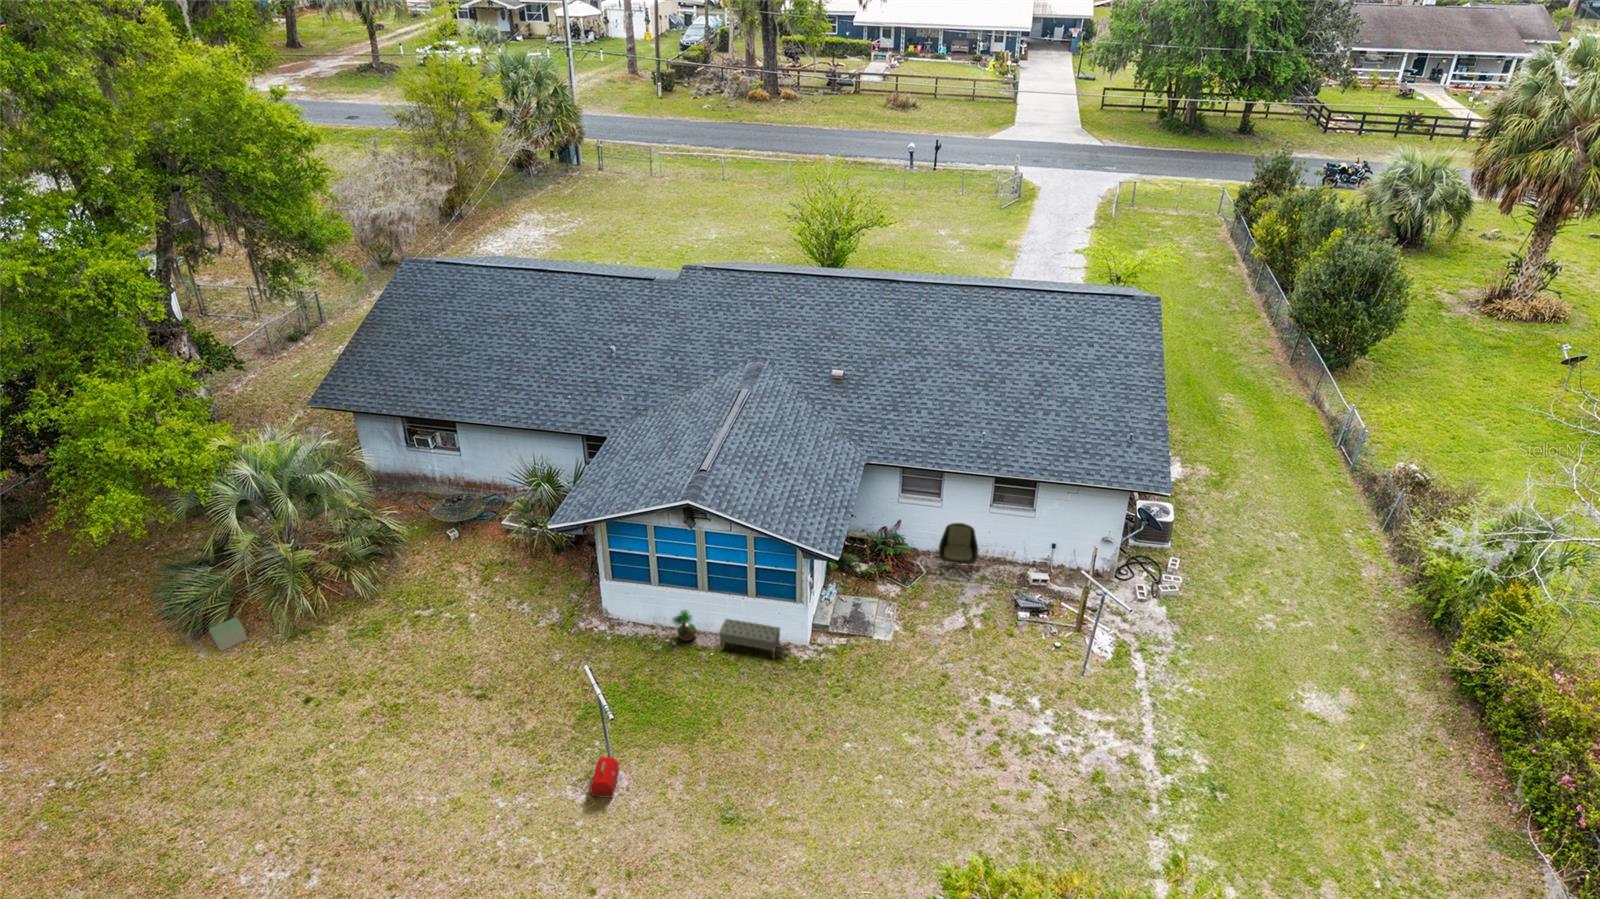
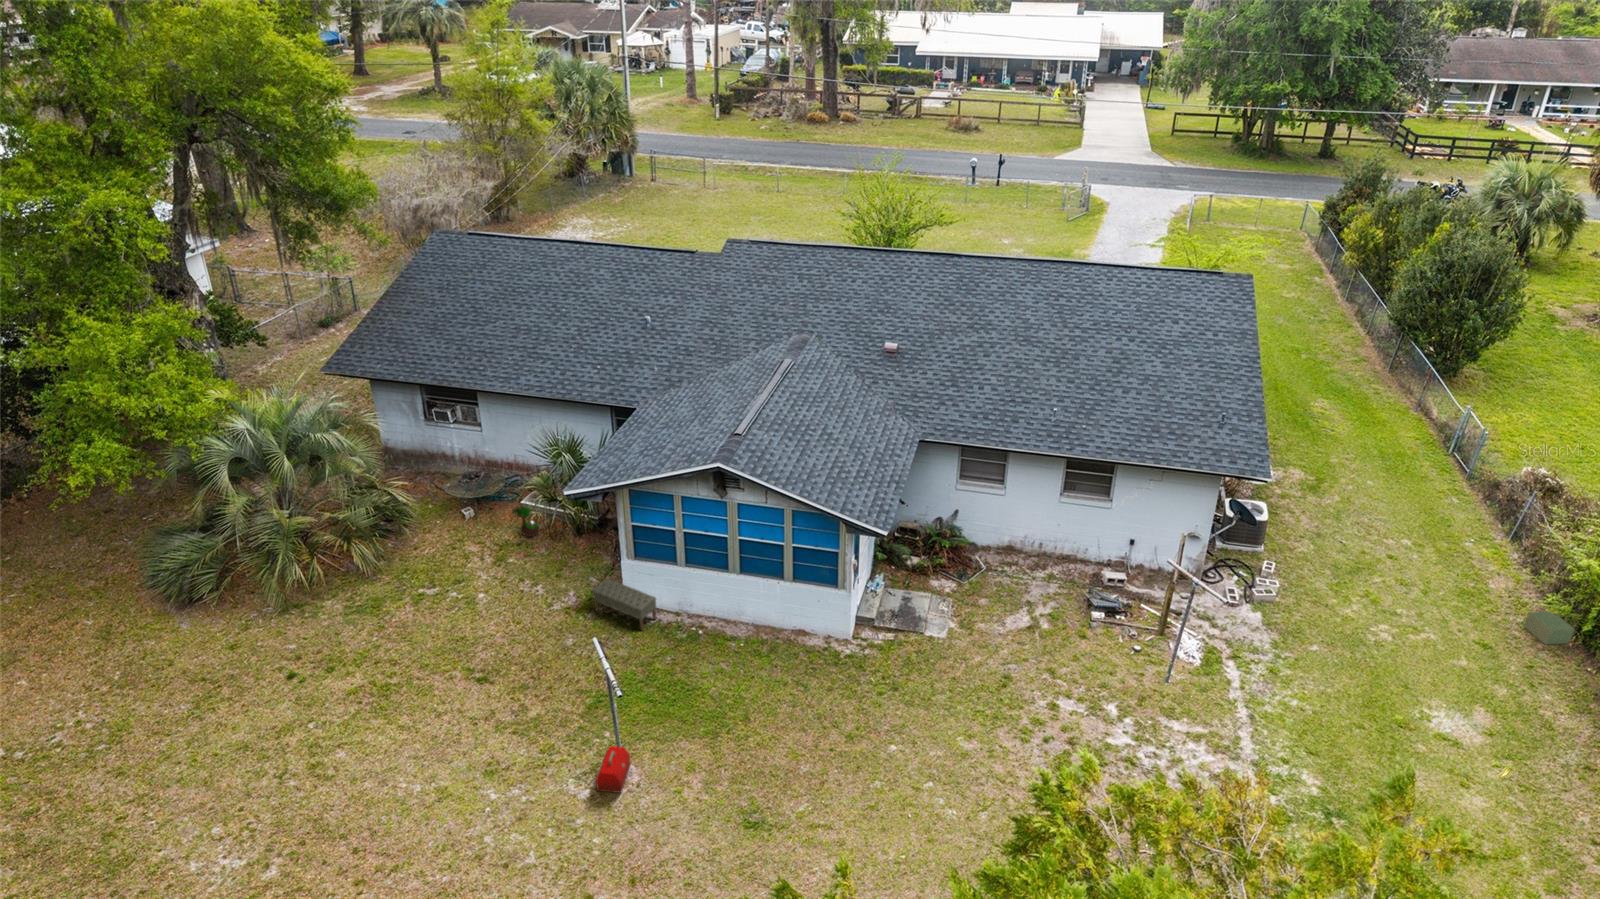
lounge chair: present [939,523,978,569] -> none [1000,514,1045,576]
potted tree: present [673,610,696,641] -> present [512,504,539,537]
storage box: present [209,617,248,651] -> present [1524,611,1575,644]
bench: present [719,619,780,660] -> present [592,579,656,630]

